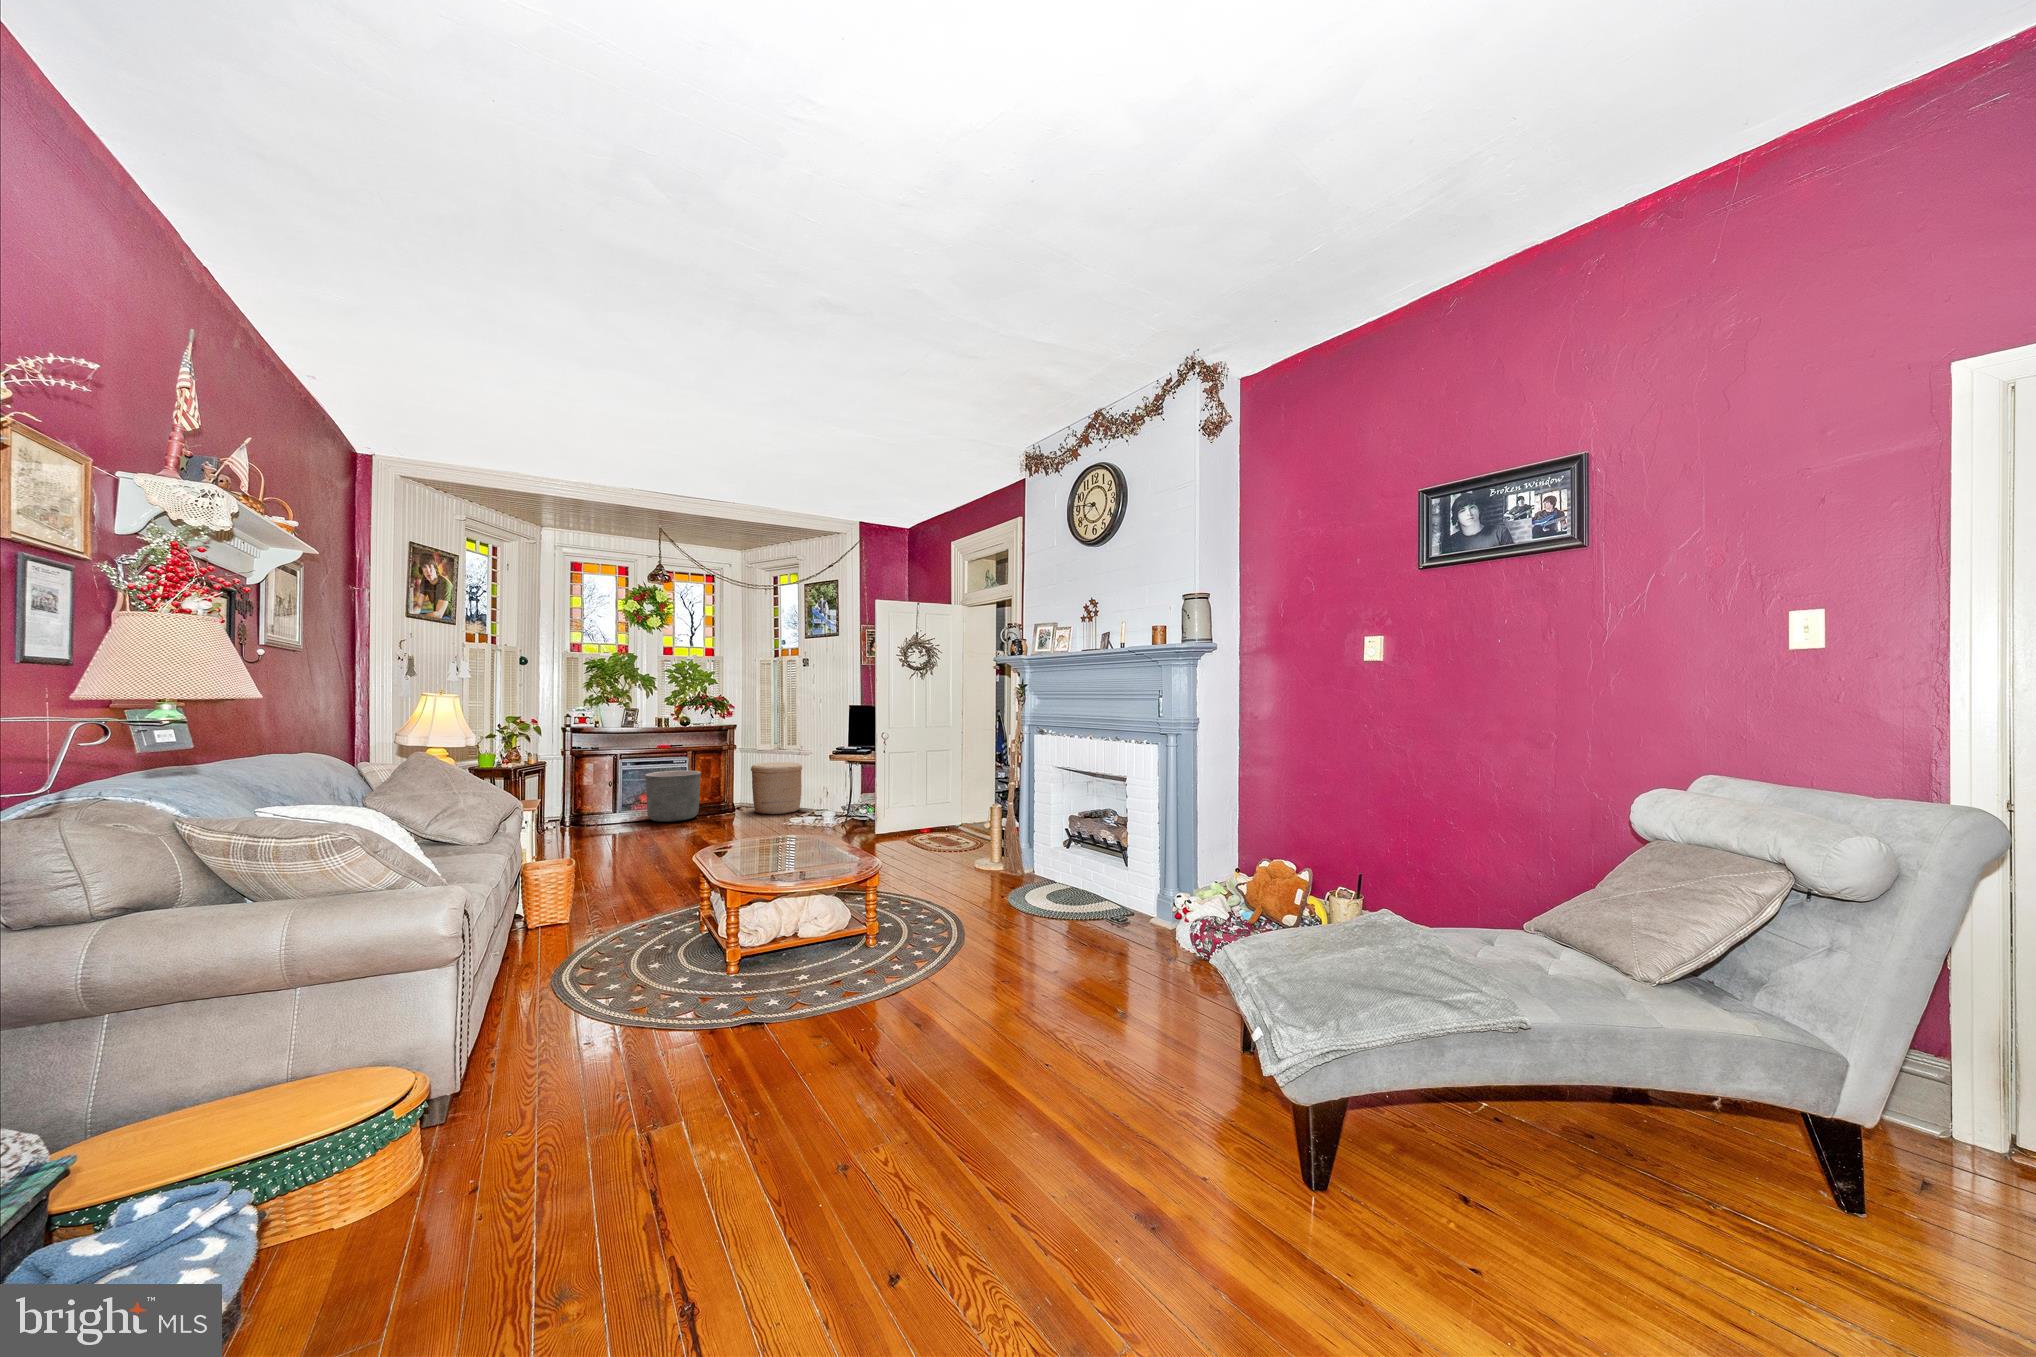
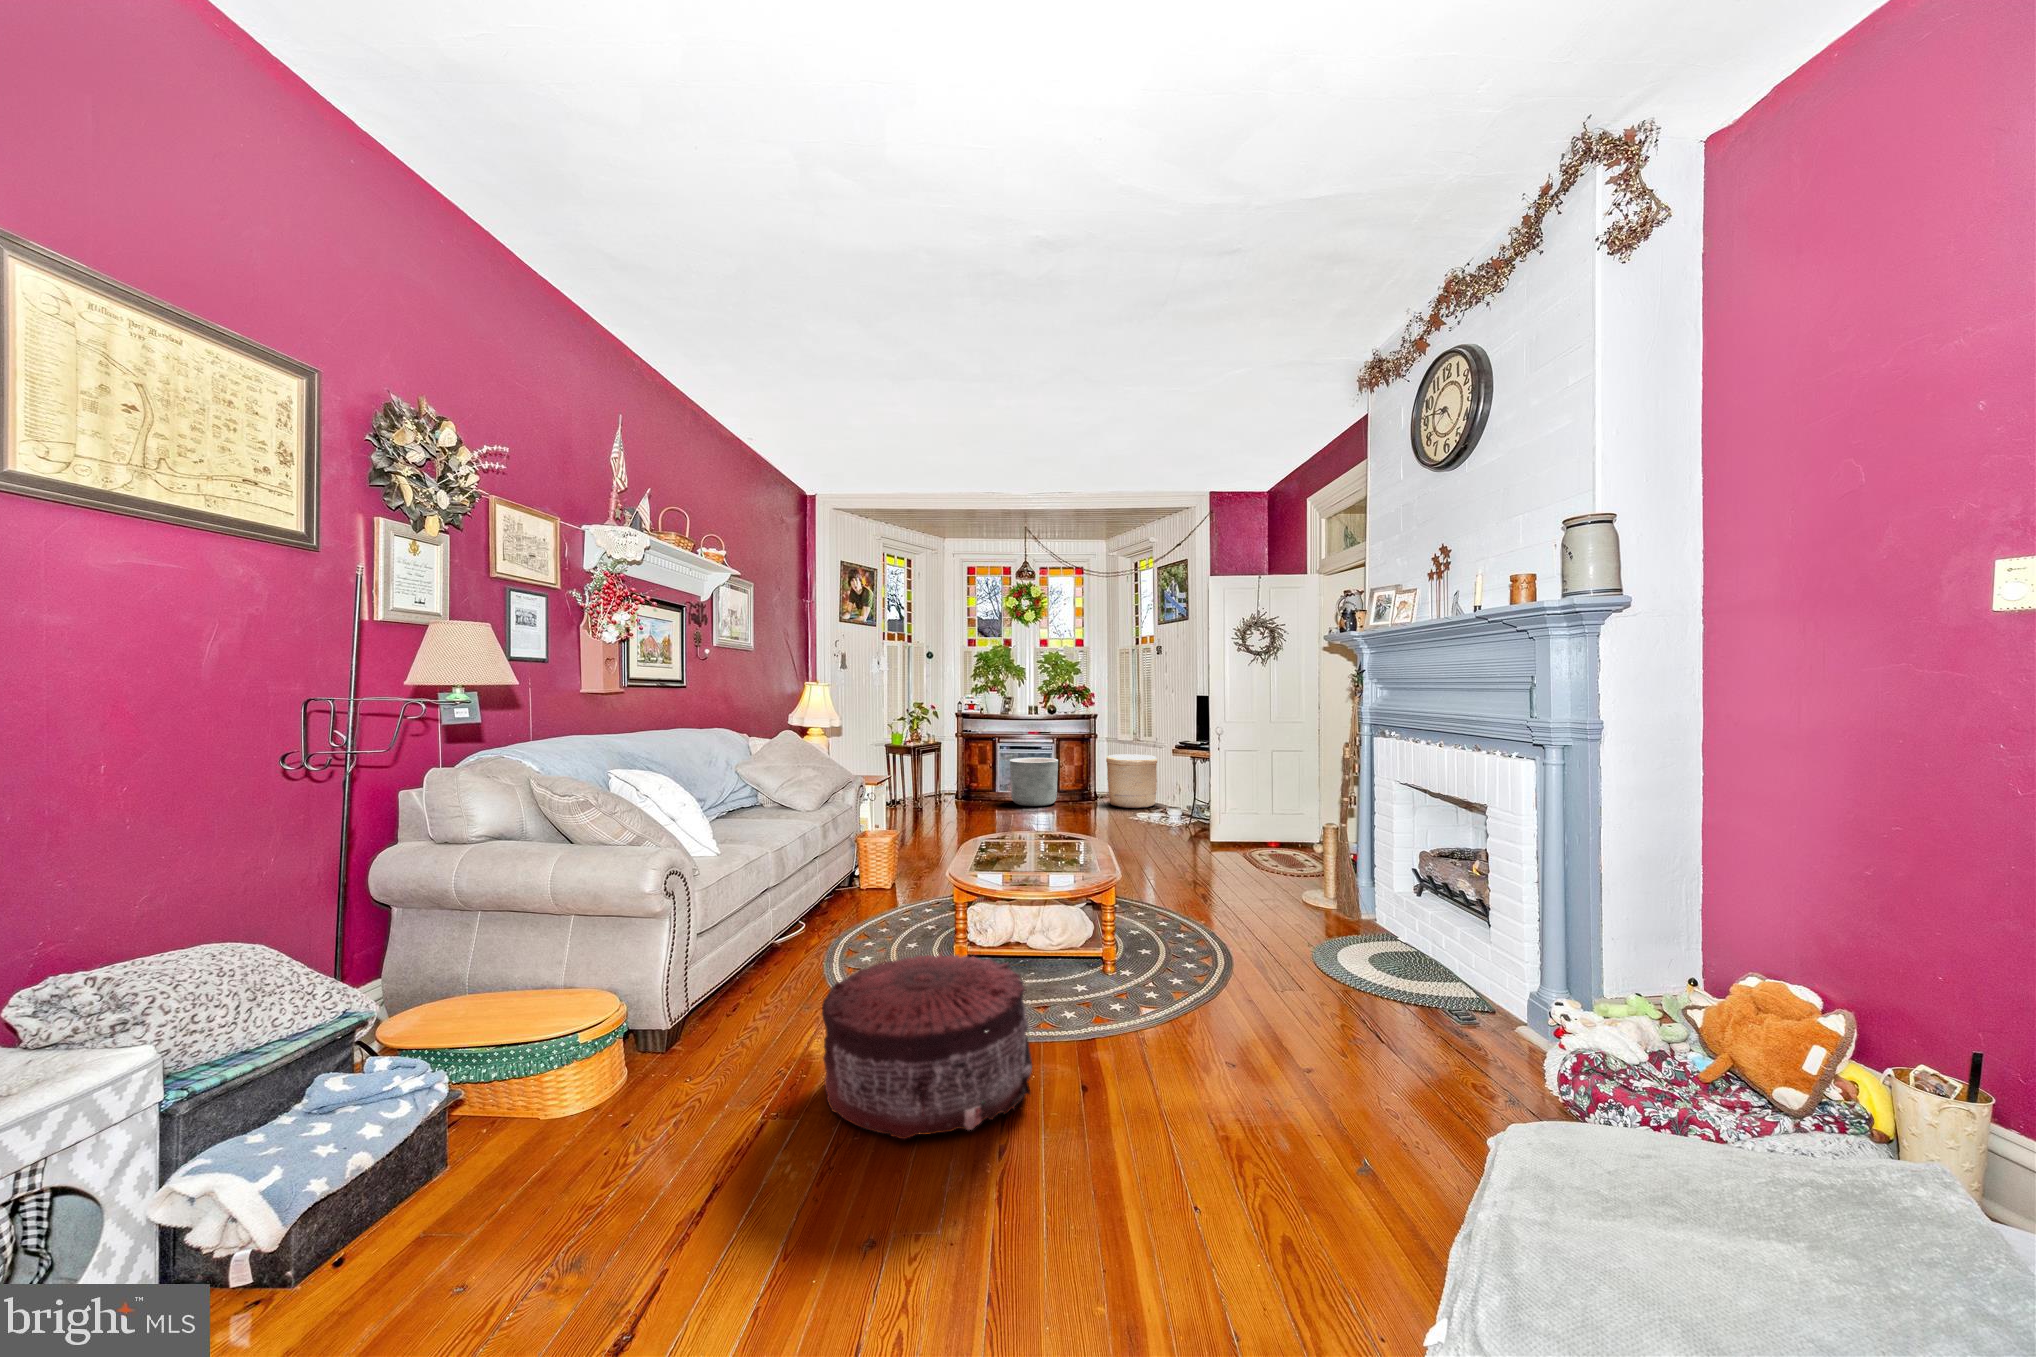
pouf: none [689,942,890,1102] -> present [822,953,1032,1139]

